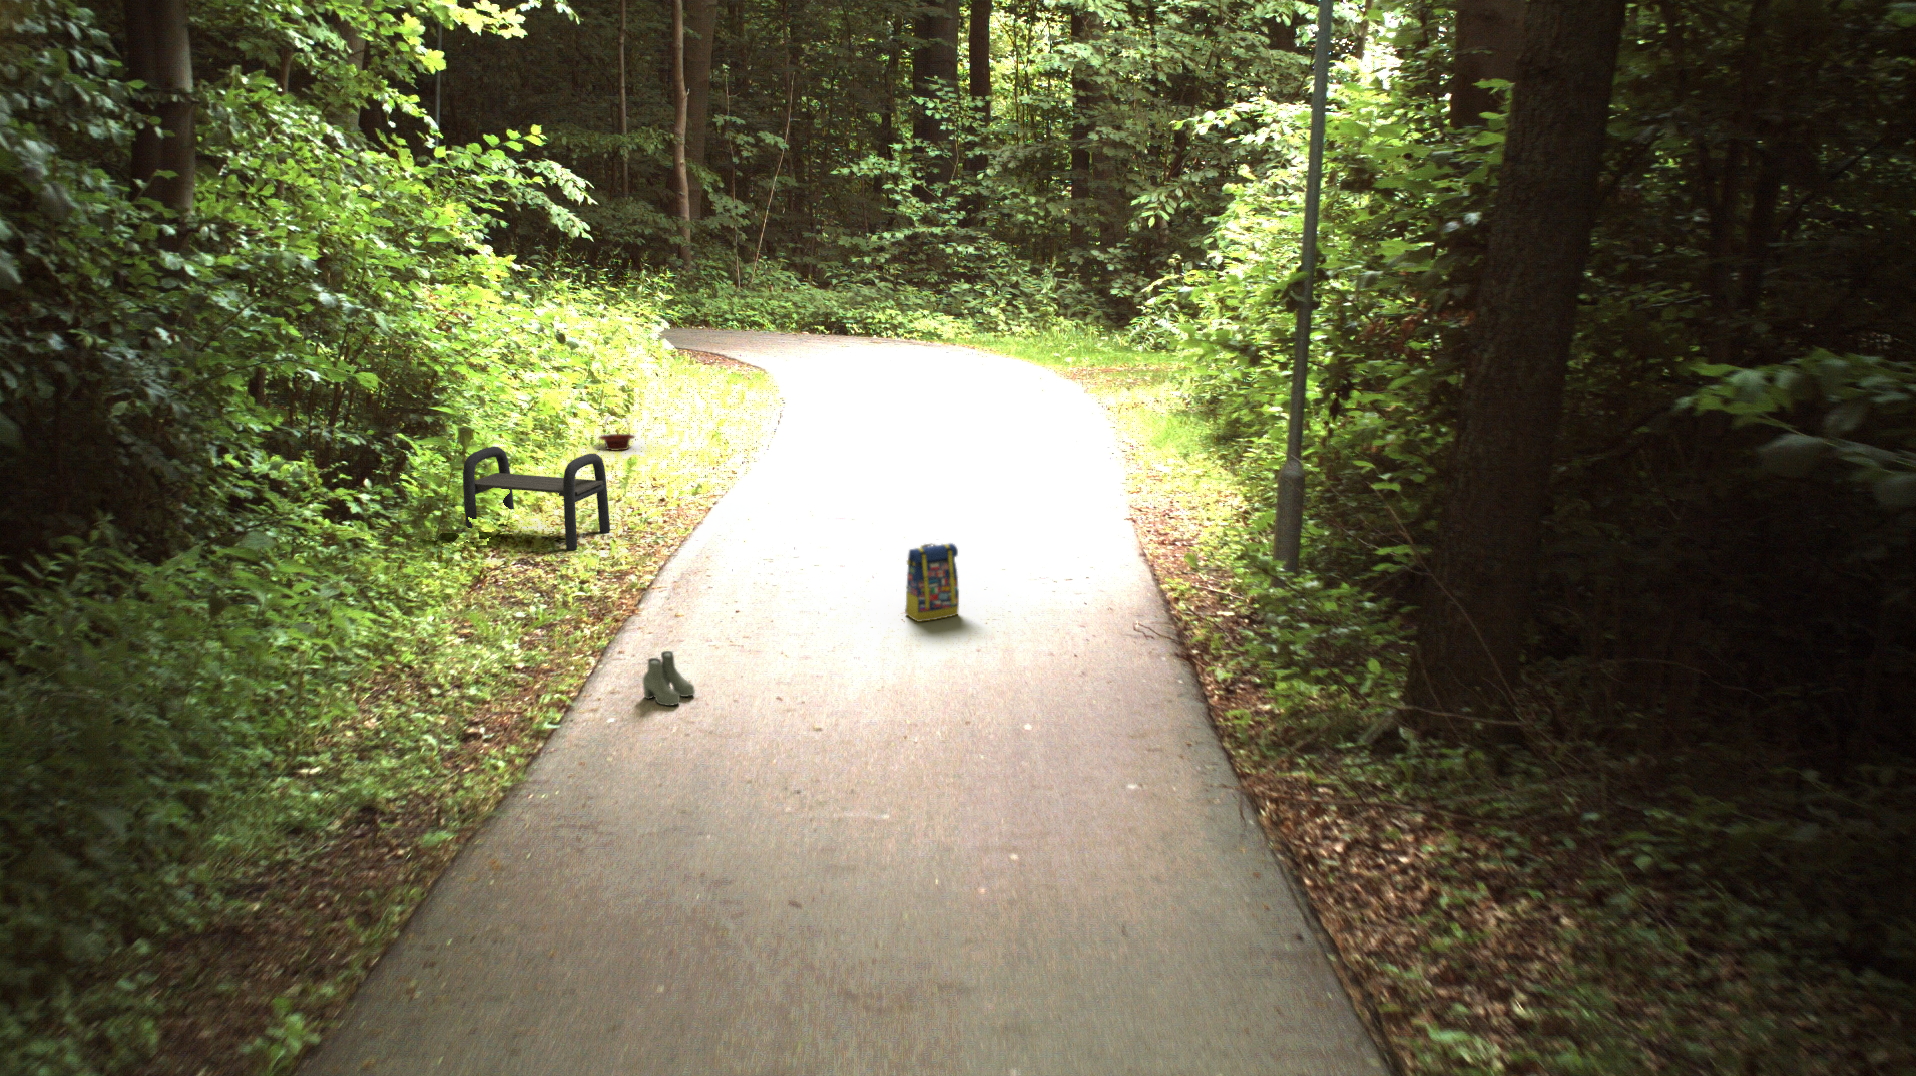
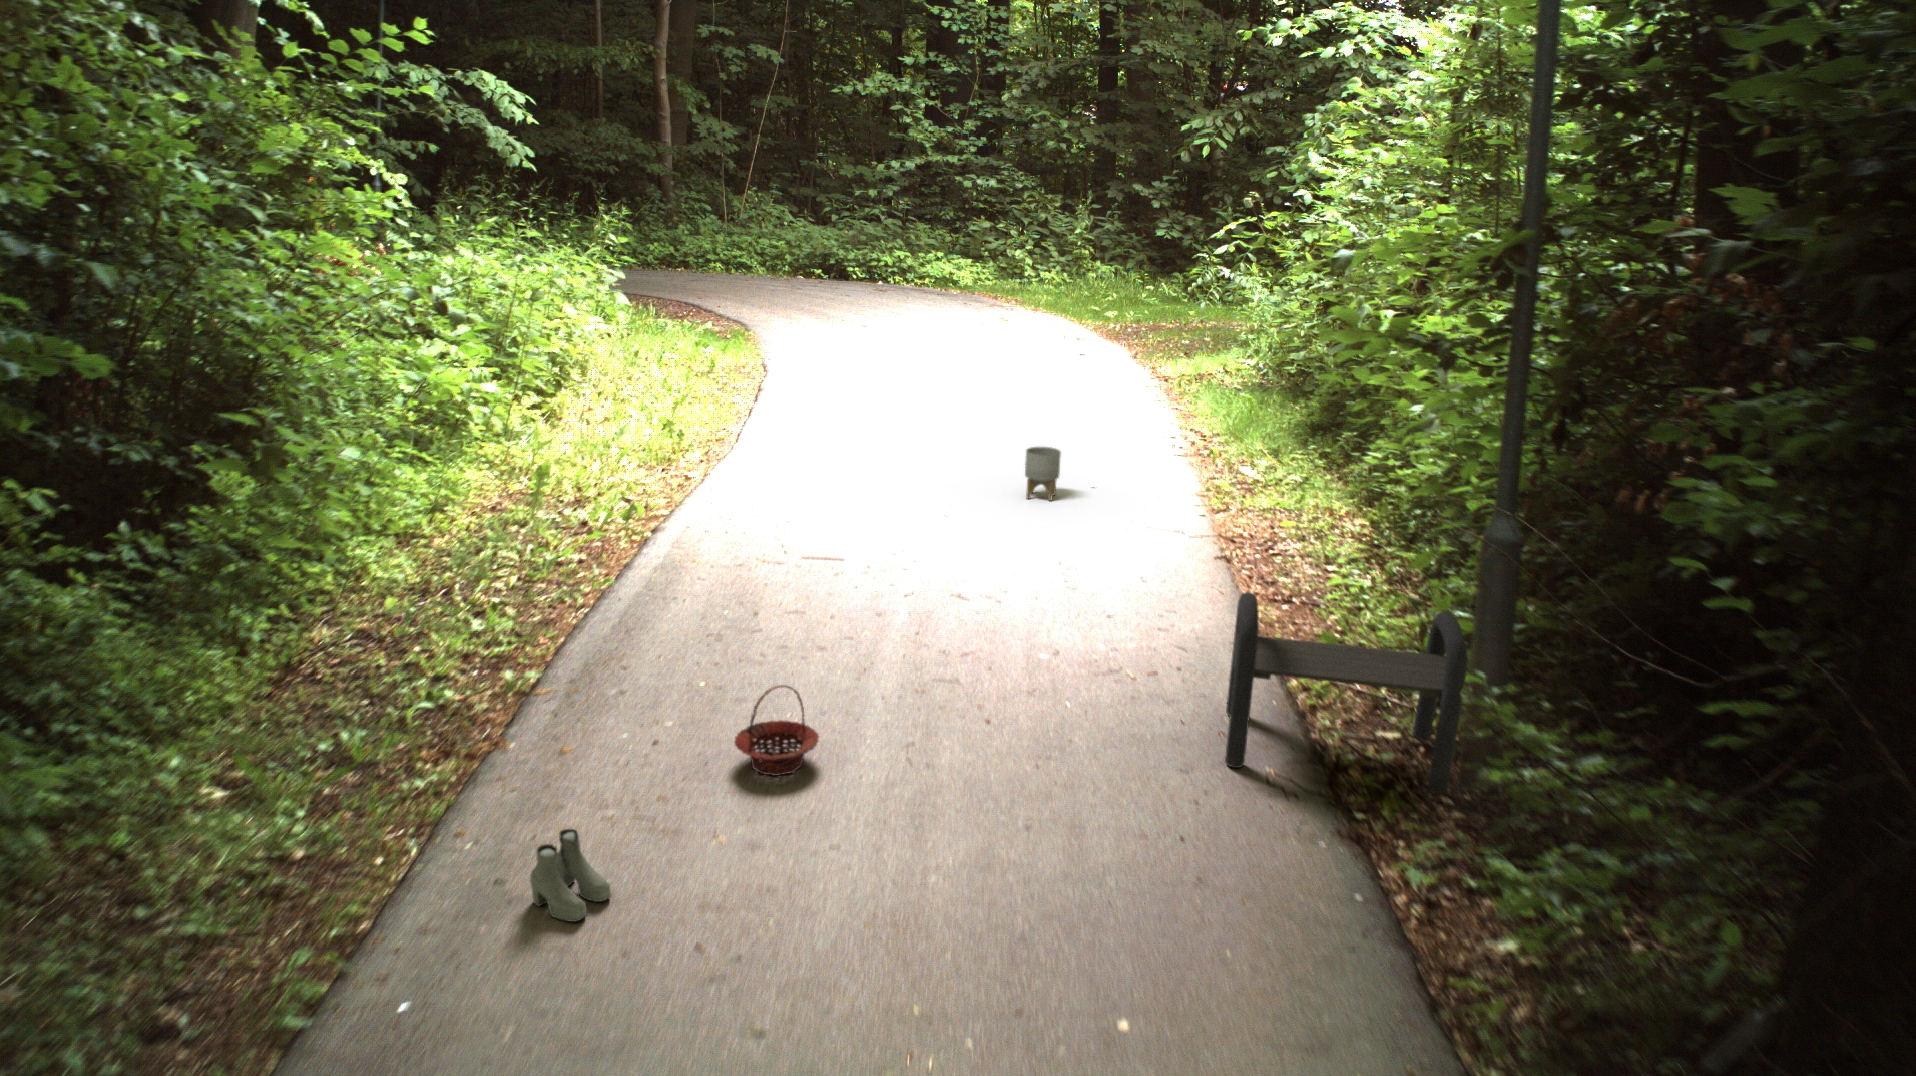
basket: present [599,421,634,451] -> present [734,685,819,776]
planter: none [984,444,1011,485] -> present [1025,447,1061,501]
bench: present [463,447,610,550] -> present [1225,592,1467,793]
backpack: present [905,544,959,622] -> none [929,629,1007,745]

